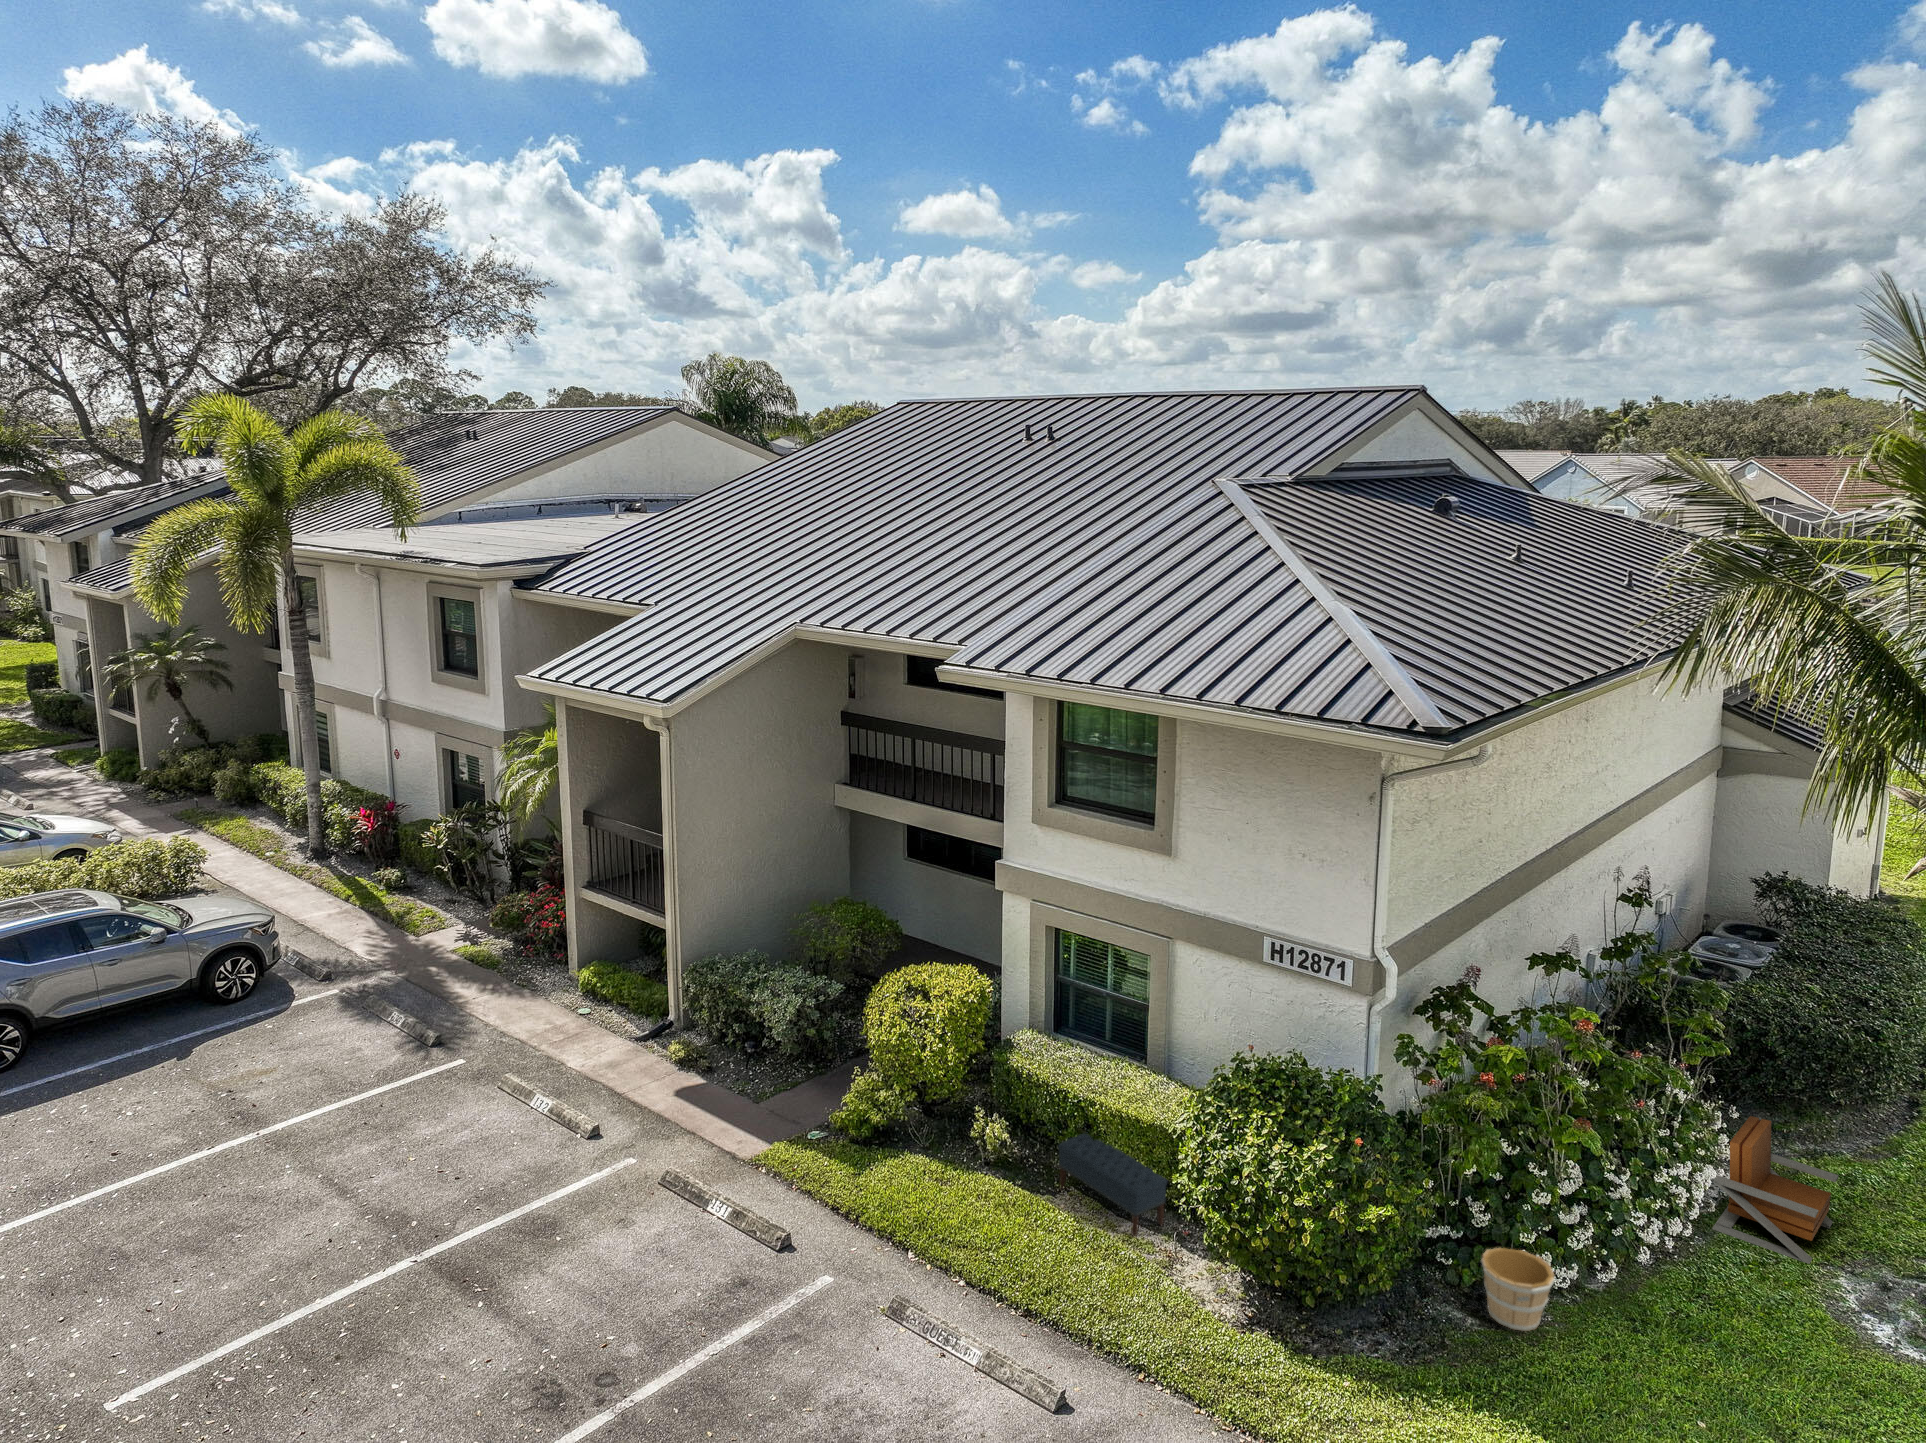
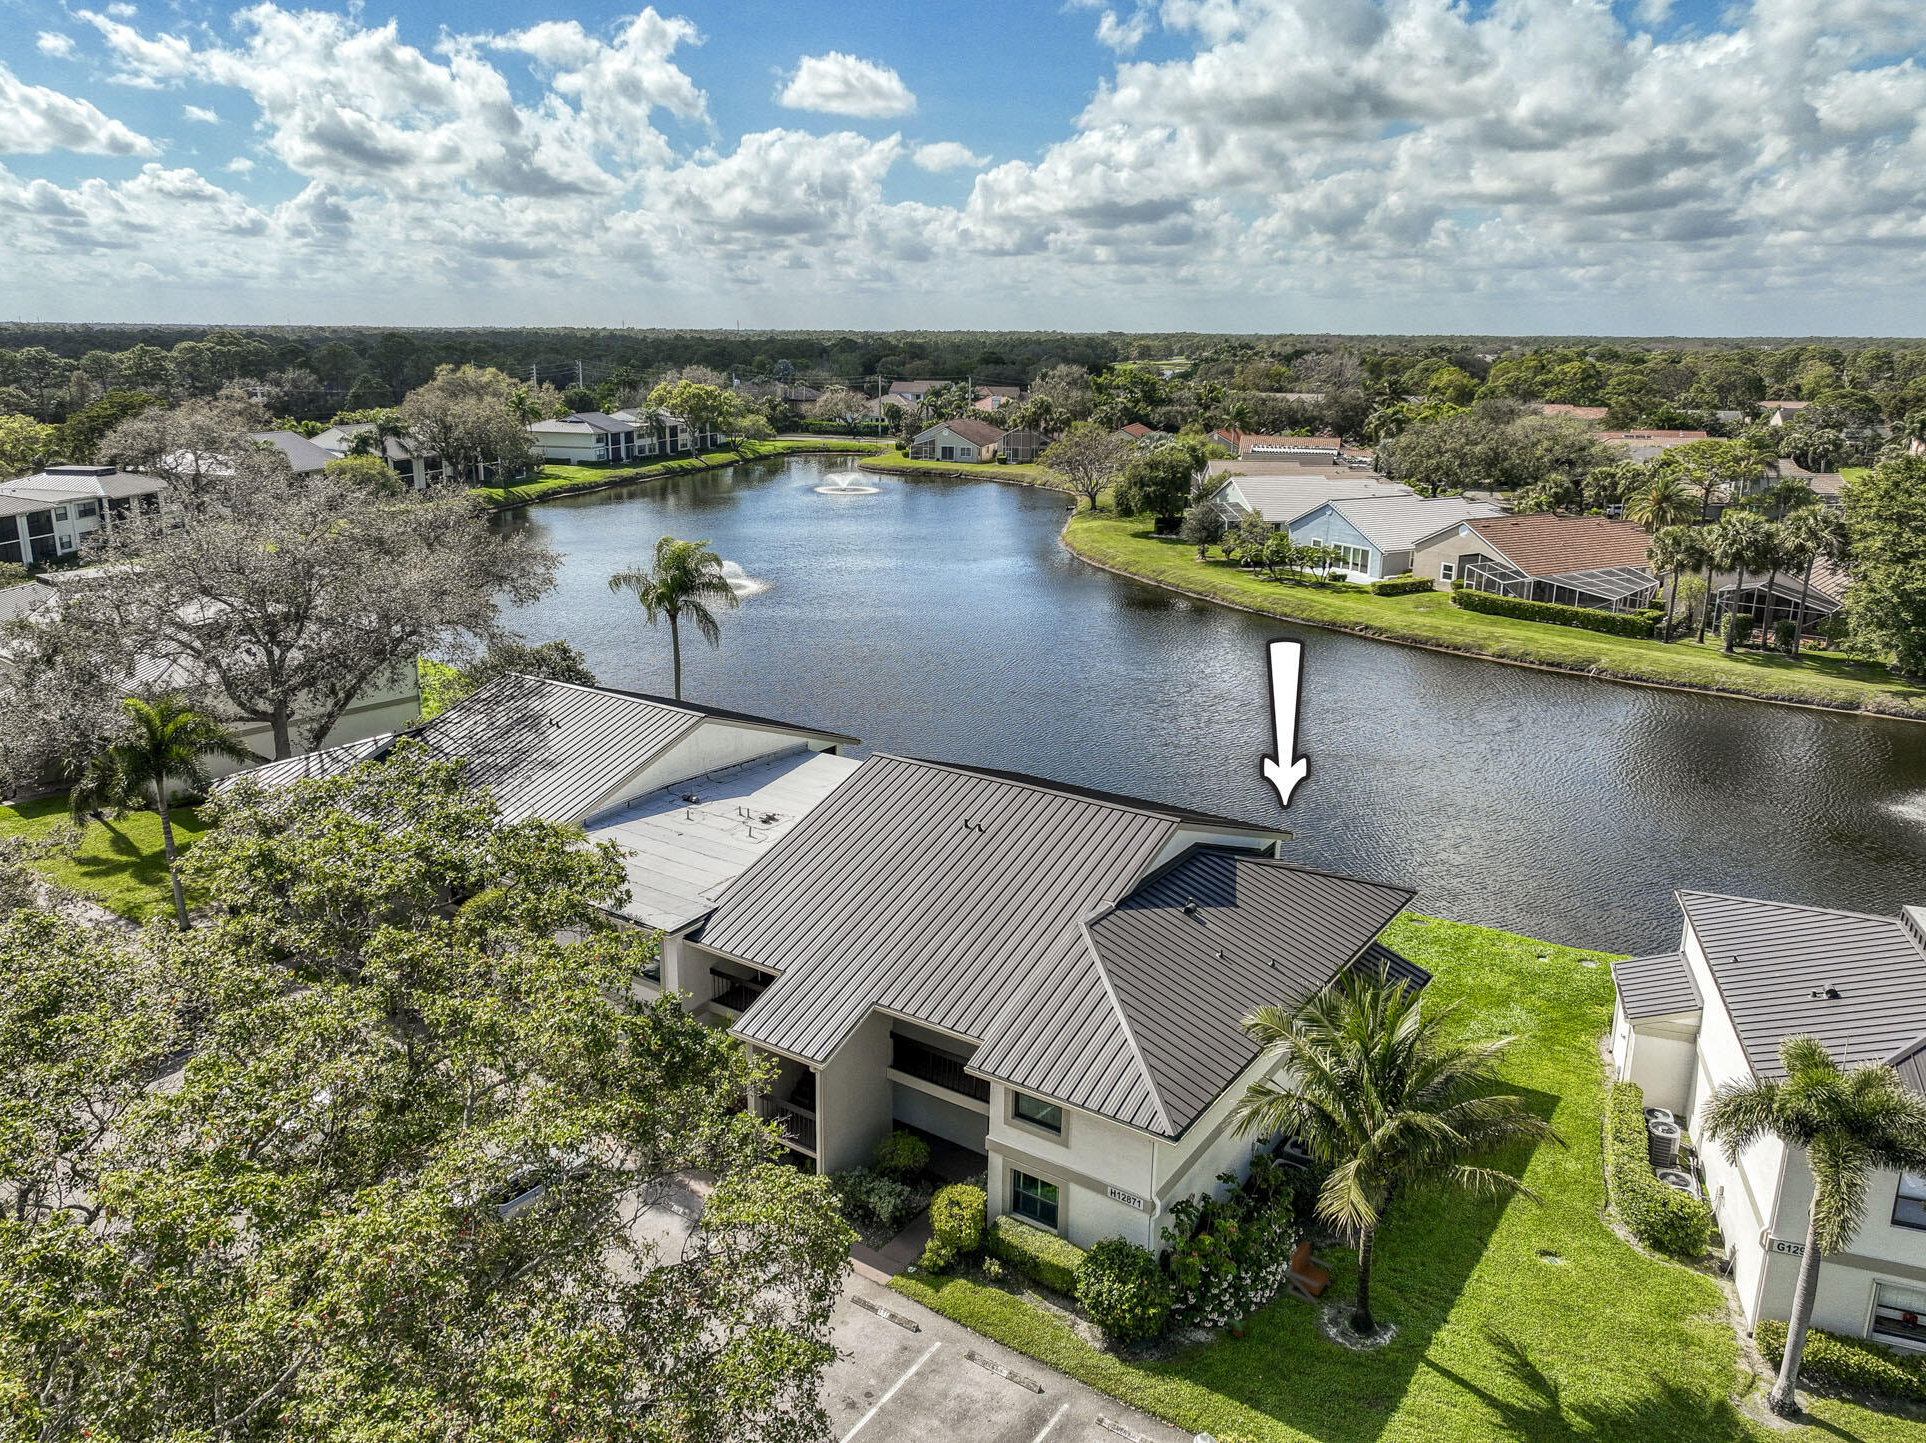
bench: present [1058,1132,1167,1237] -> none [1024,1267,1071,1316]
wooden bucket: present [1481,1248,1555,1331] -> none [1191,1313,1216,1345]
potted plant: none [1575,1248,1640,1320] -> present [1226,1311,1246,1337]

